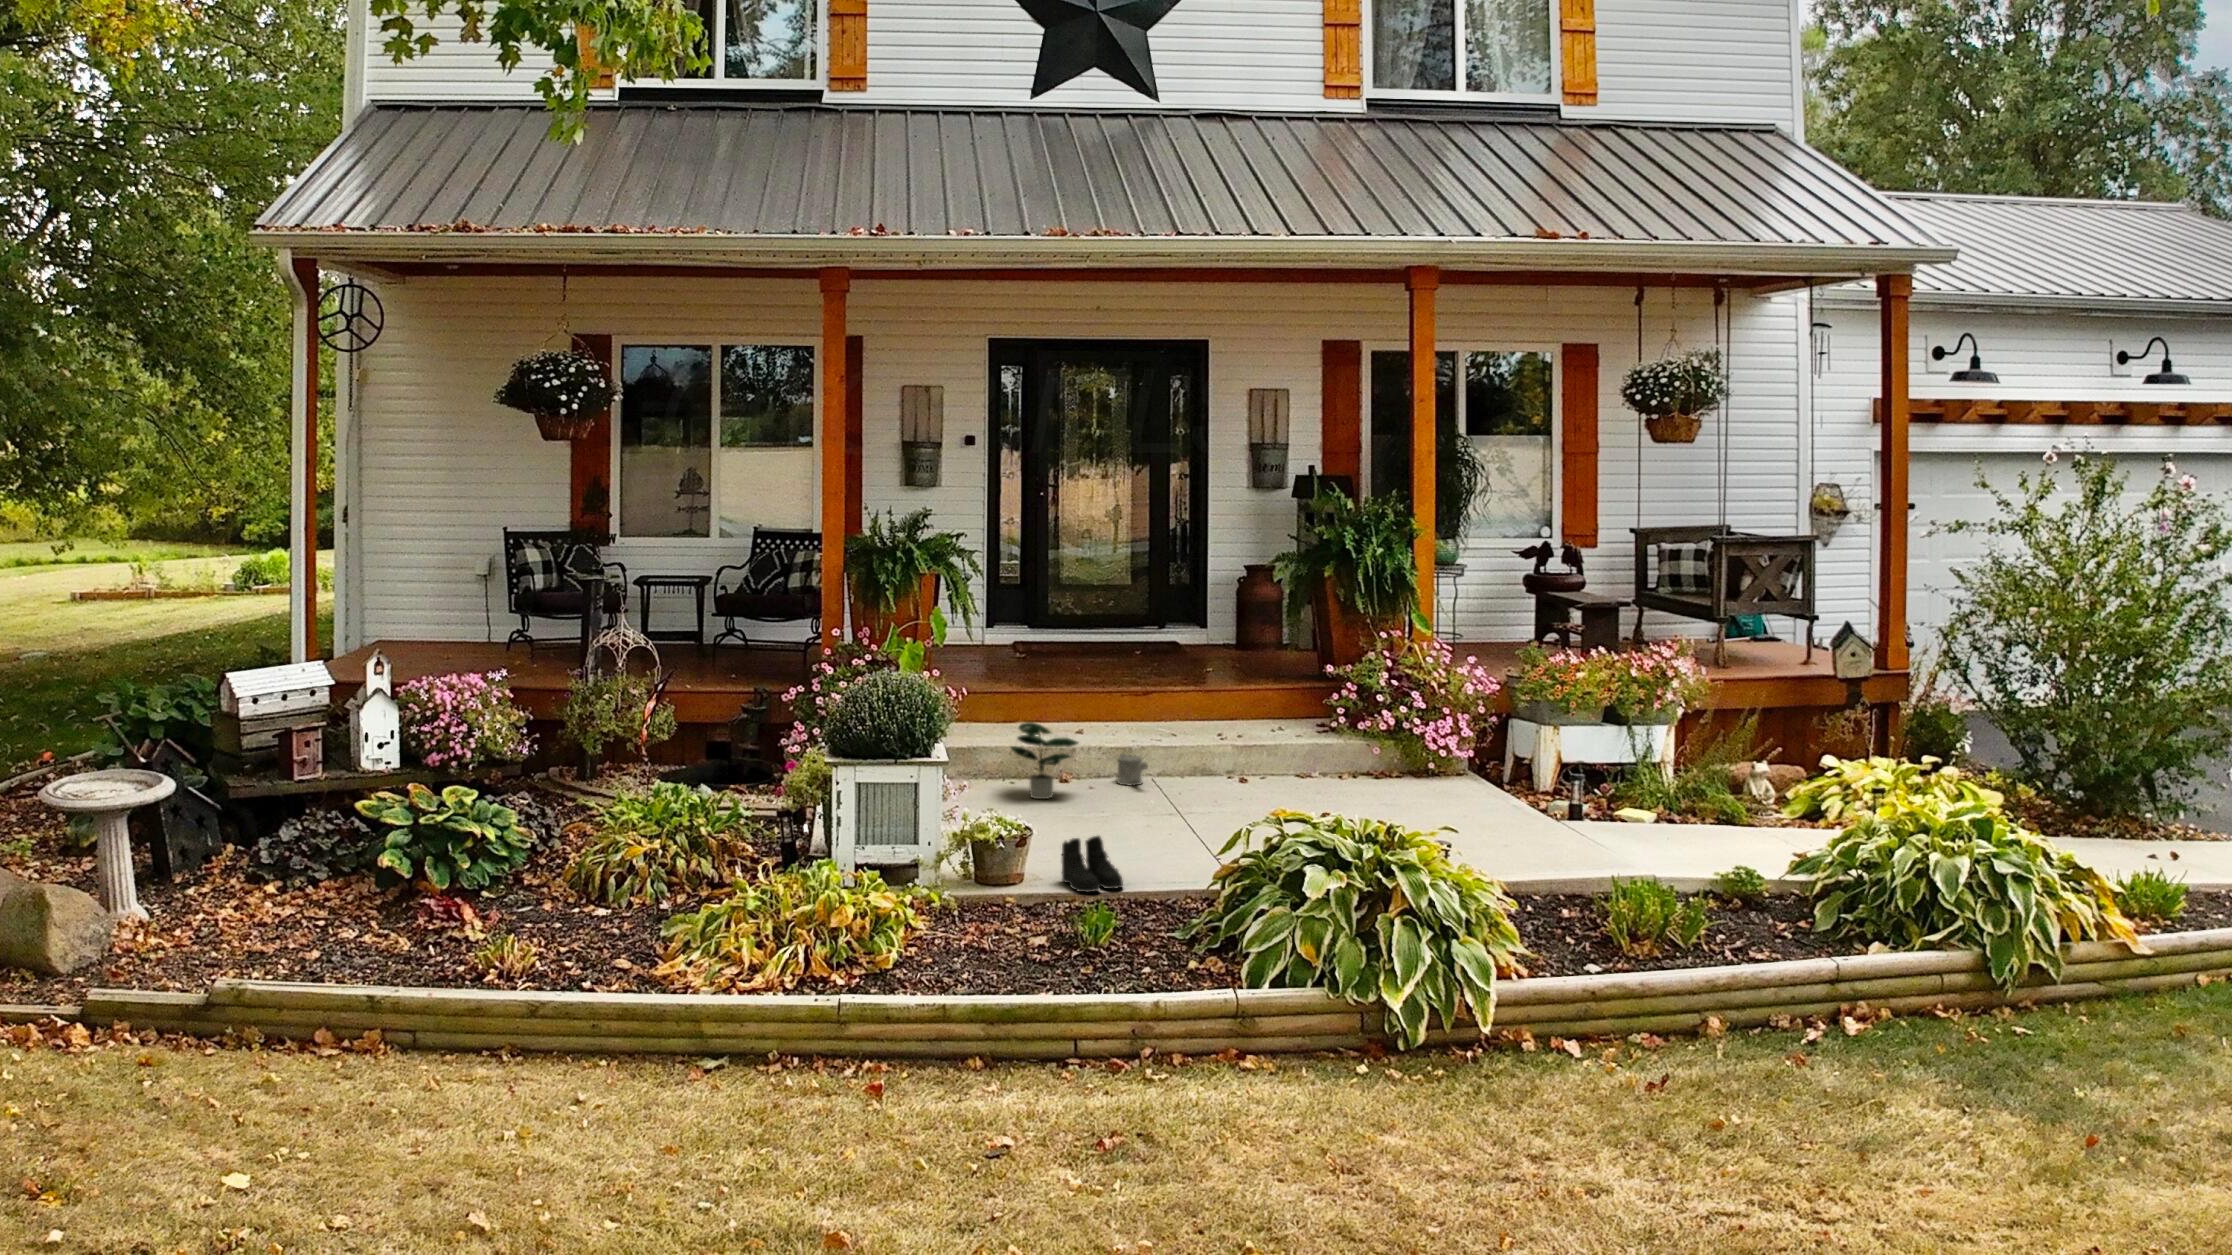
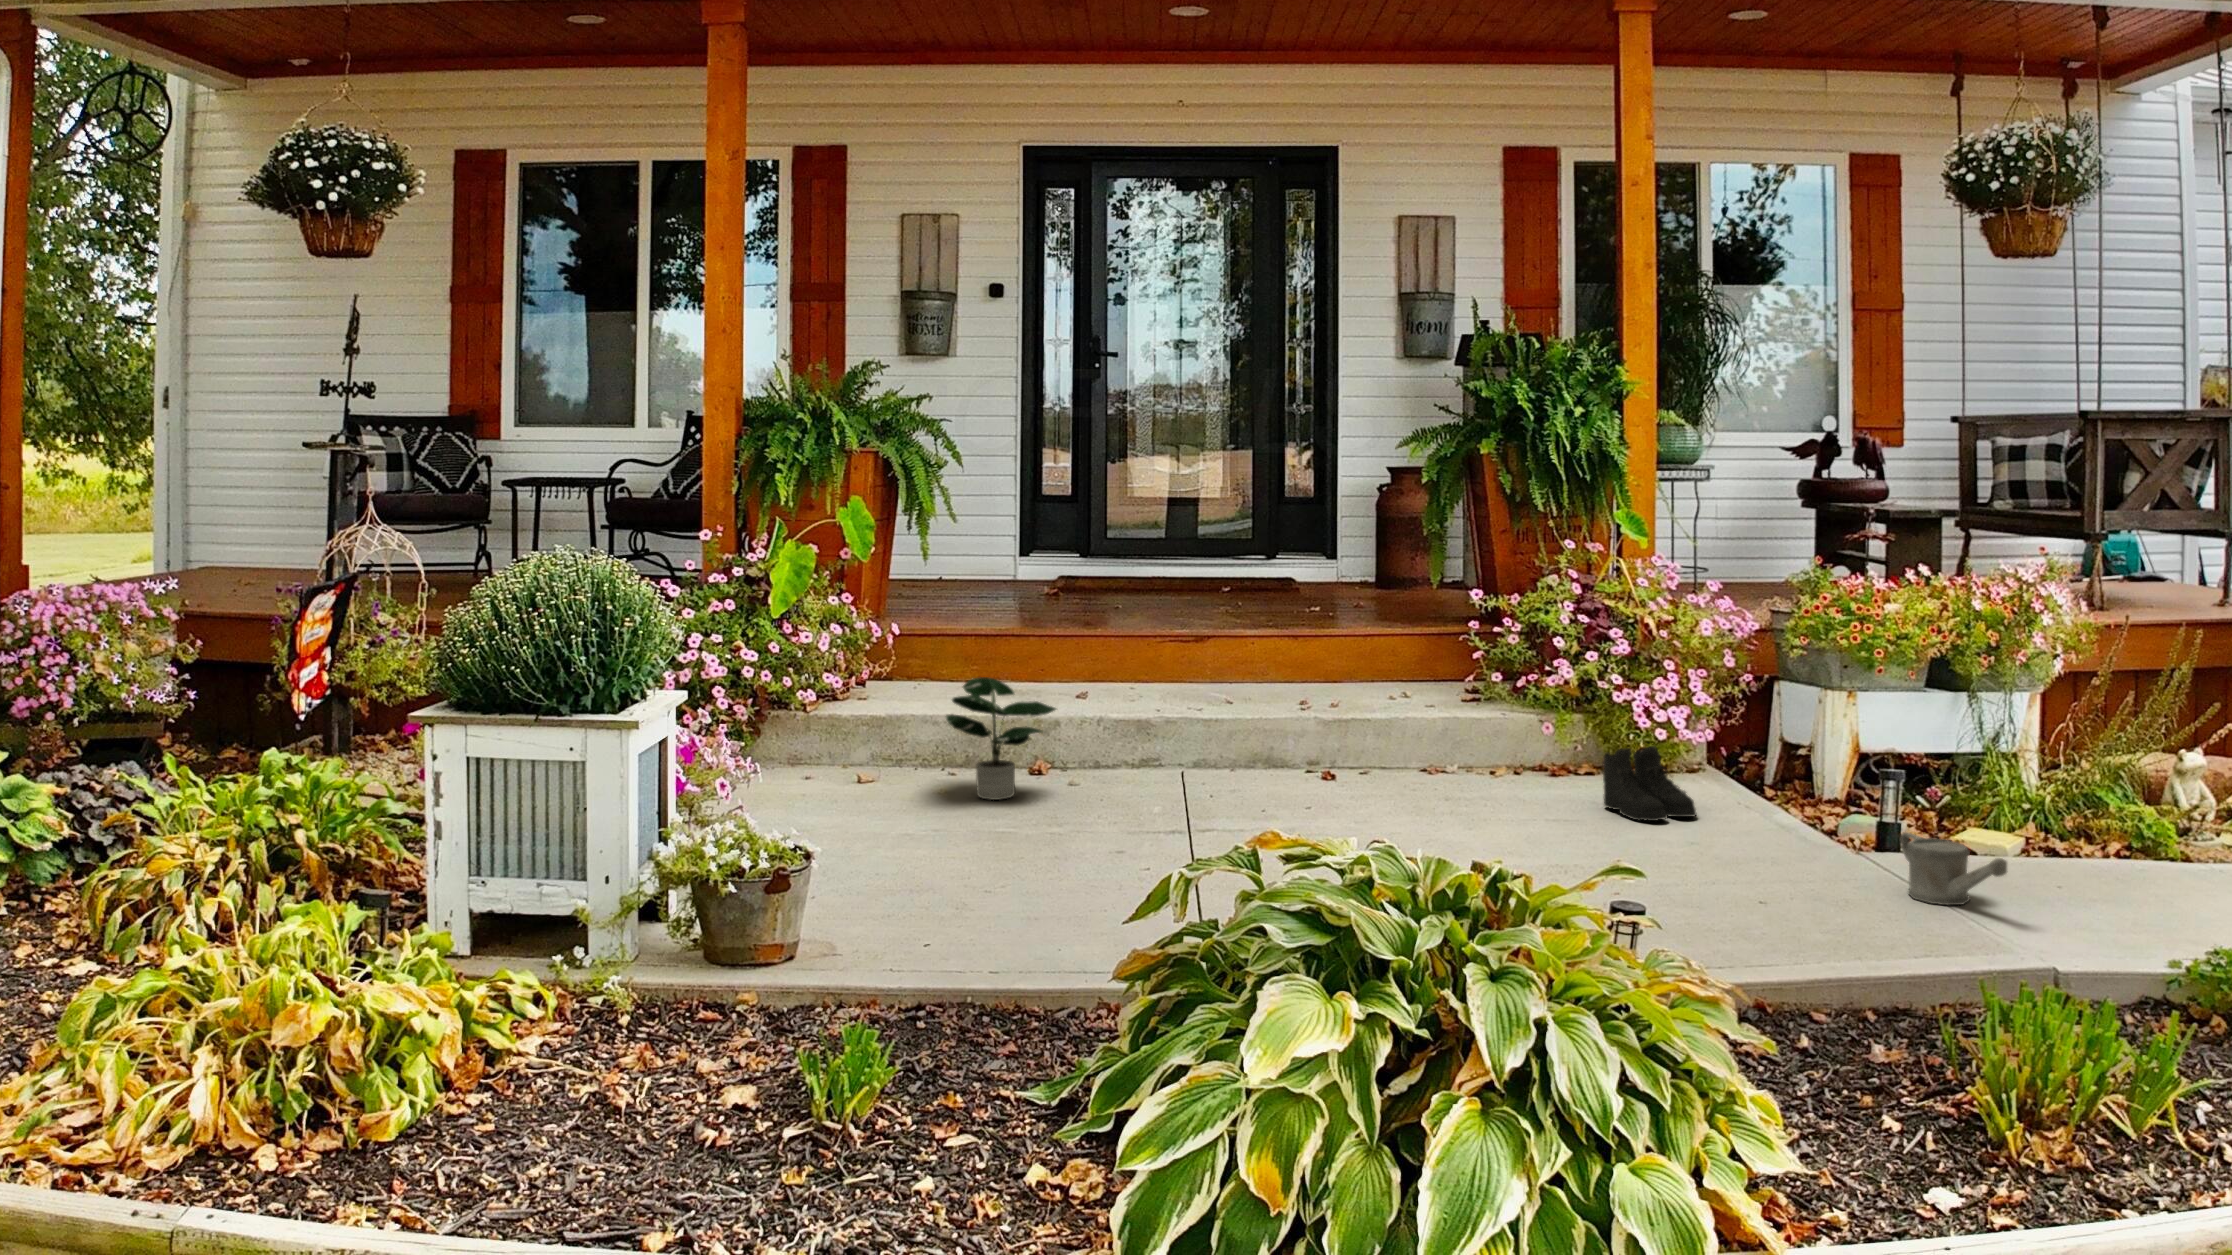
watering can: present [1117,753,1148,785] -> present [1901,832,2007,905]
boots: present [1062,836,1123,892] -> present [1603,746,1696,821]

